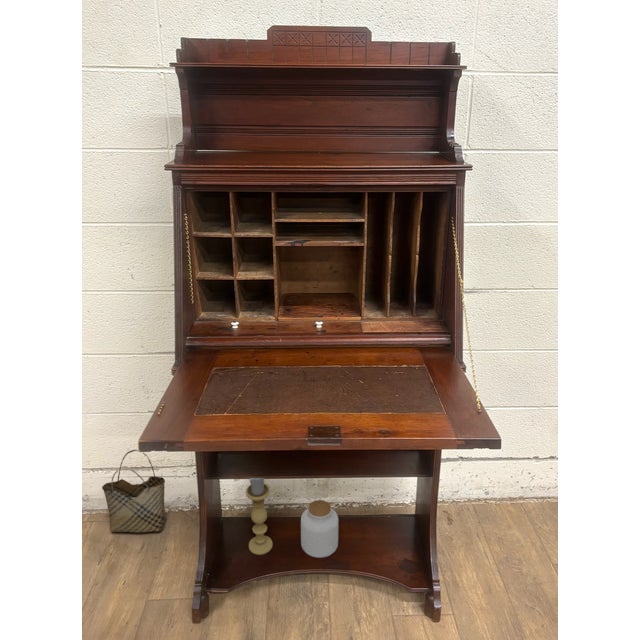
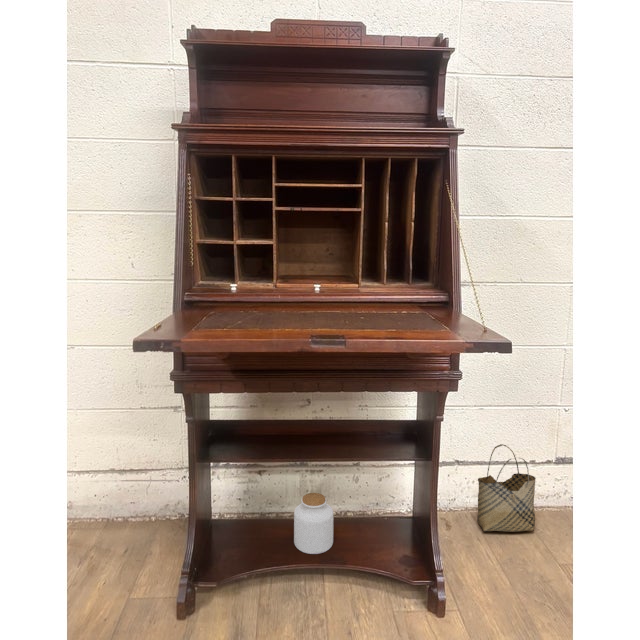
woven basket: present [102,450,166,532] -> present [477,444,536,532]
candle holder: present [246,478,273,555] -> none [238,458,264,552]

